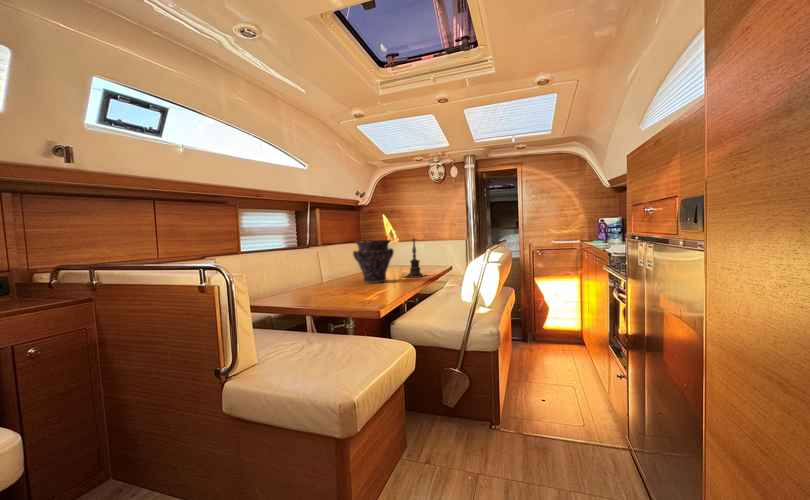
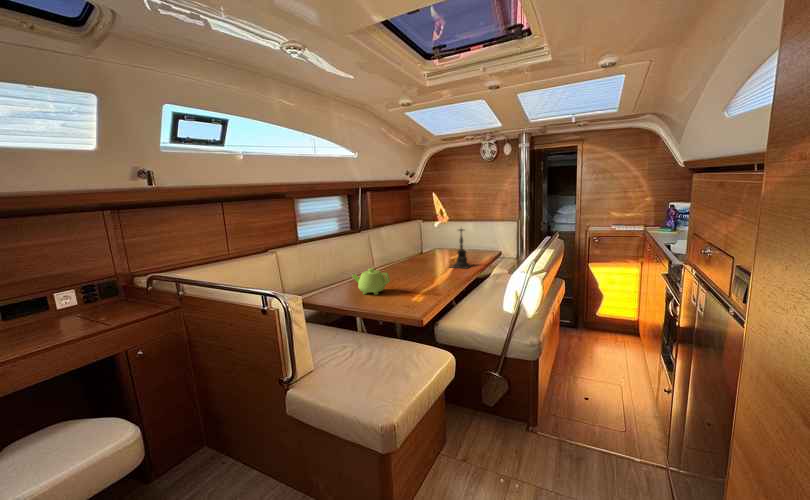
vase: present [353,240,394,283] -> none [400,233,440,276]
teapot: none [301,268,344,295] -> present [352,268,390,295]

